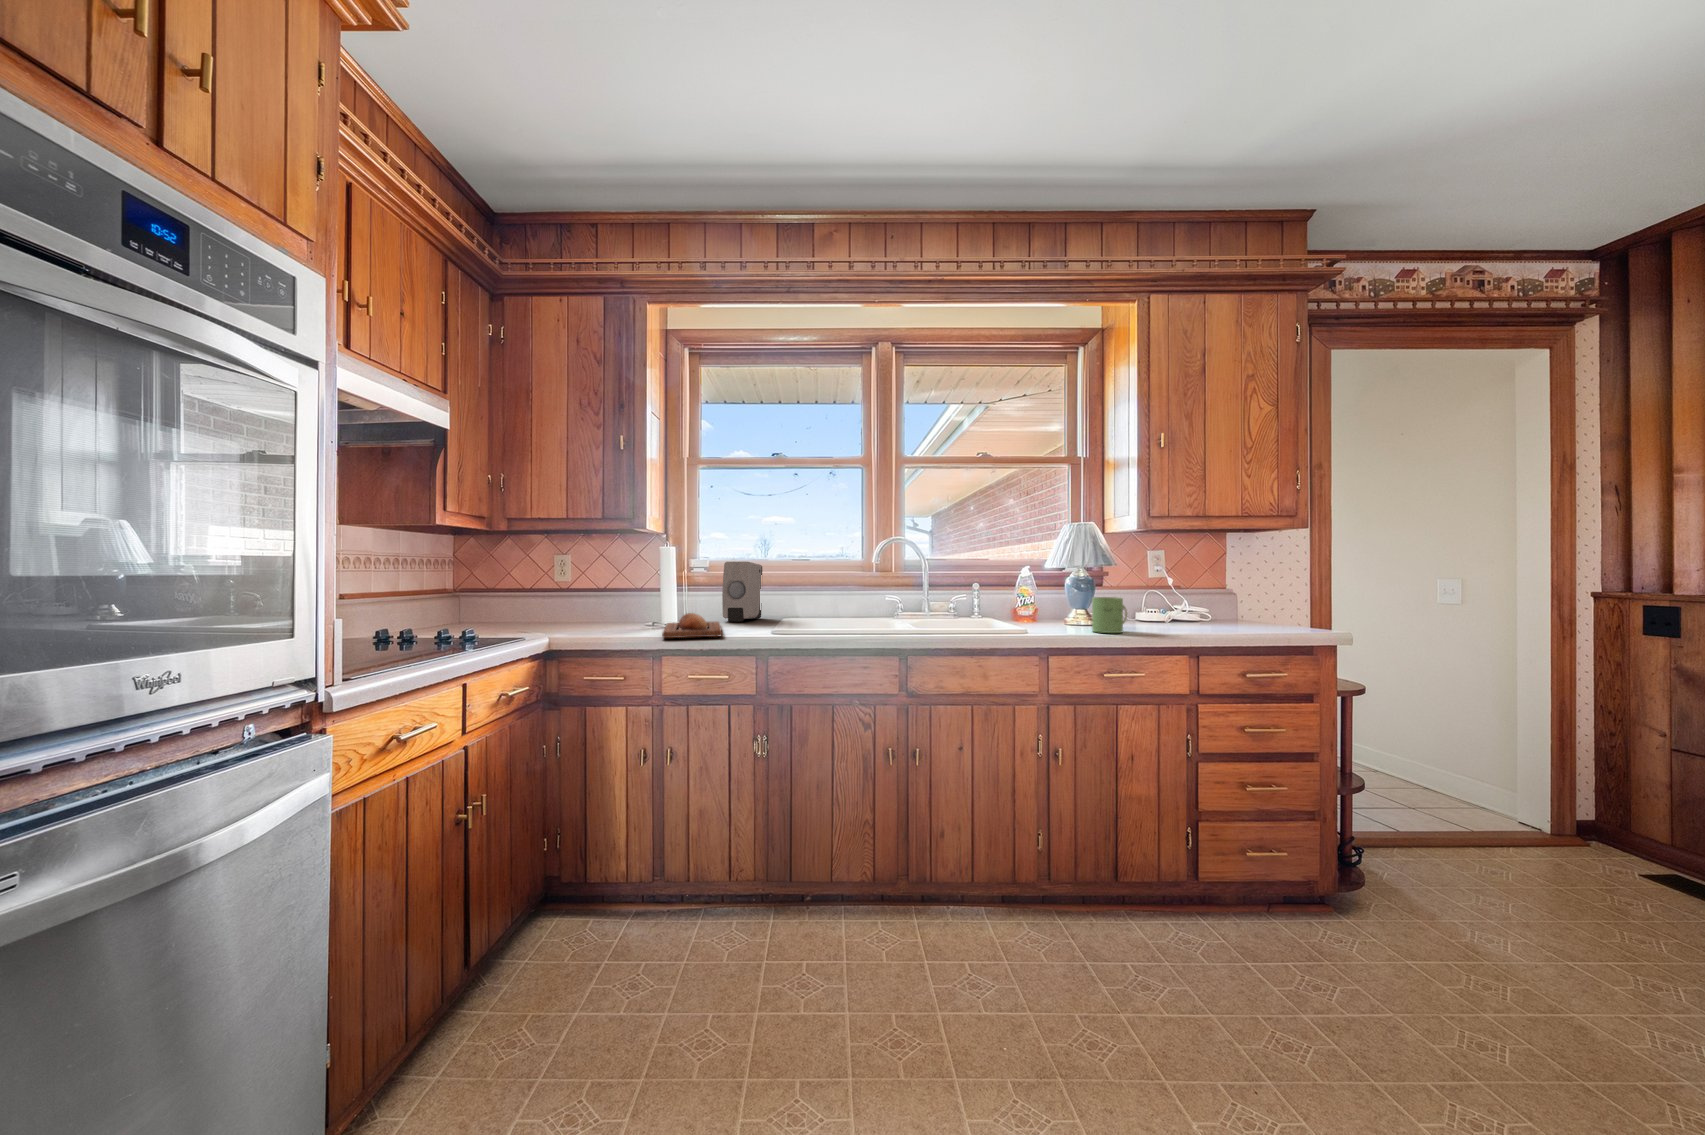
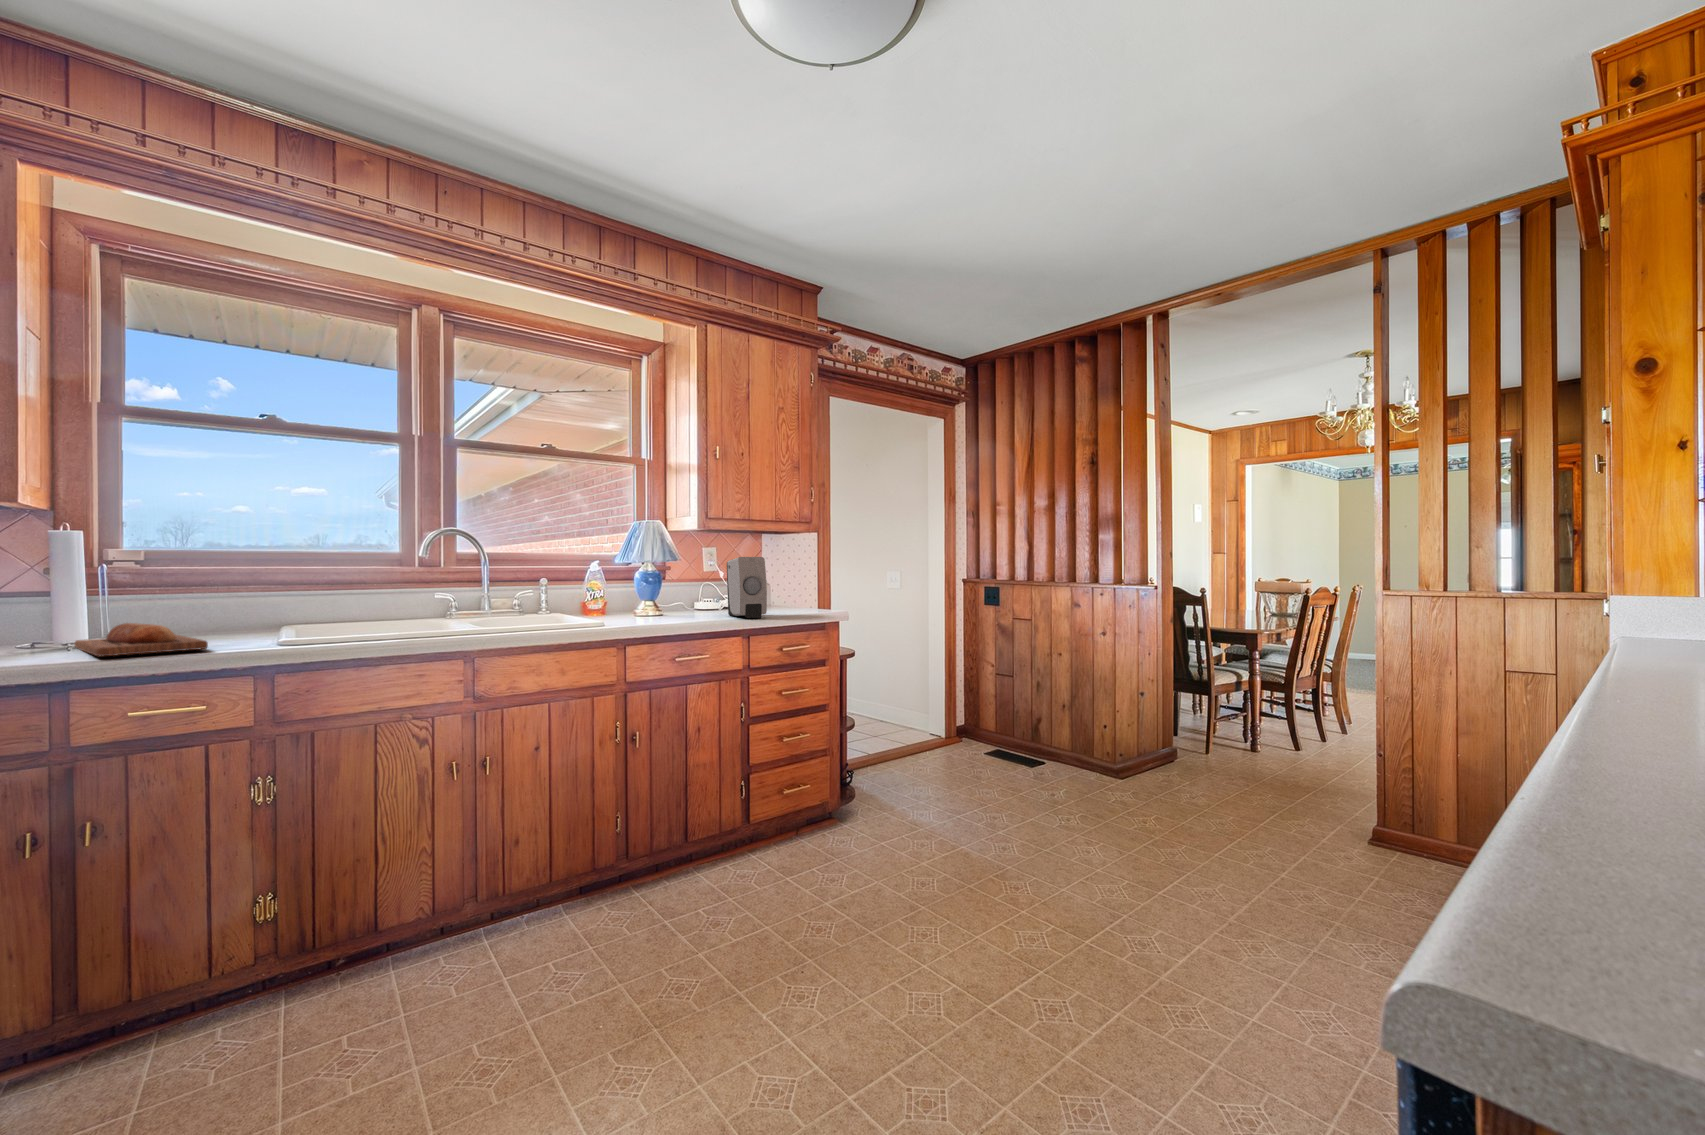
soap dispenser: present [722,562,762,622] -> present [727,557,767,618]
mug: present [1092,597,1127,633] -> none [664,589,693,621]

